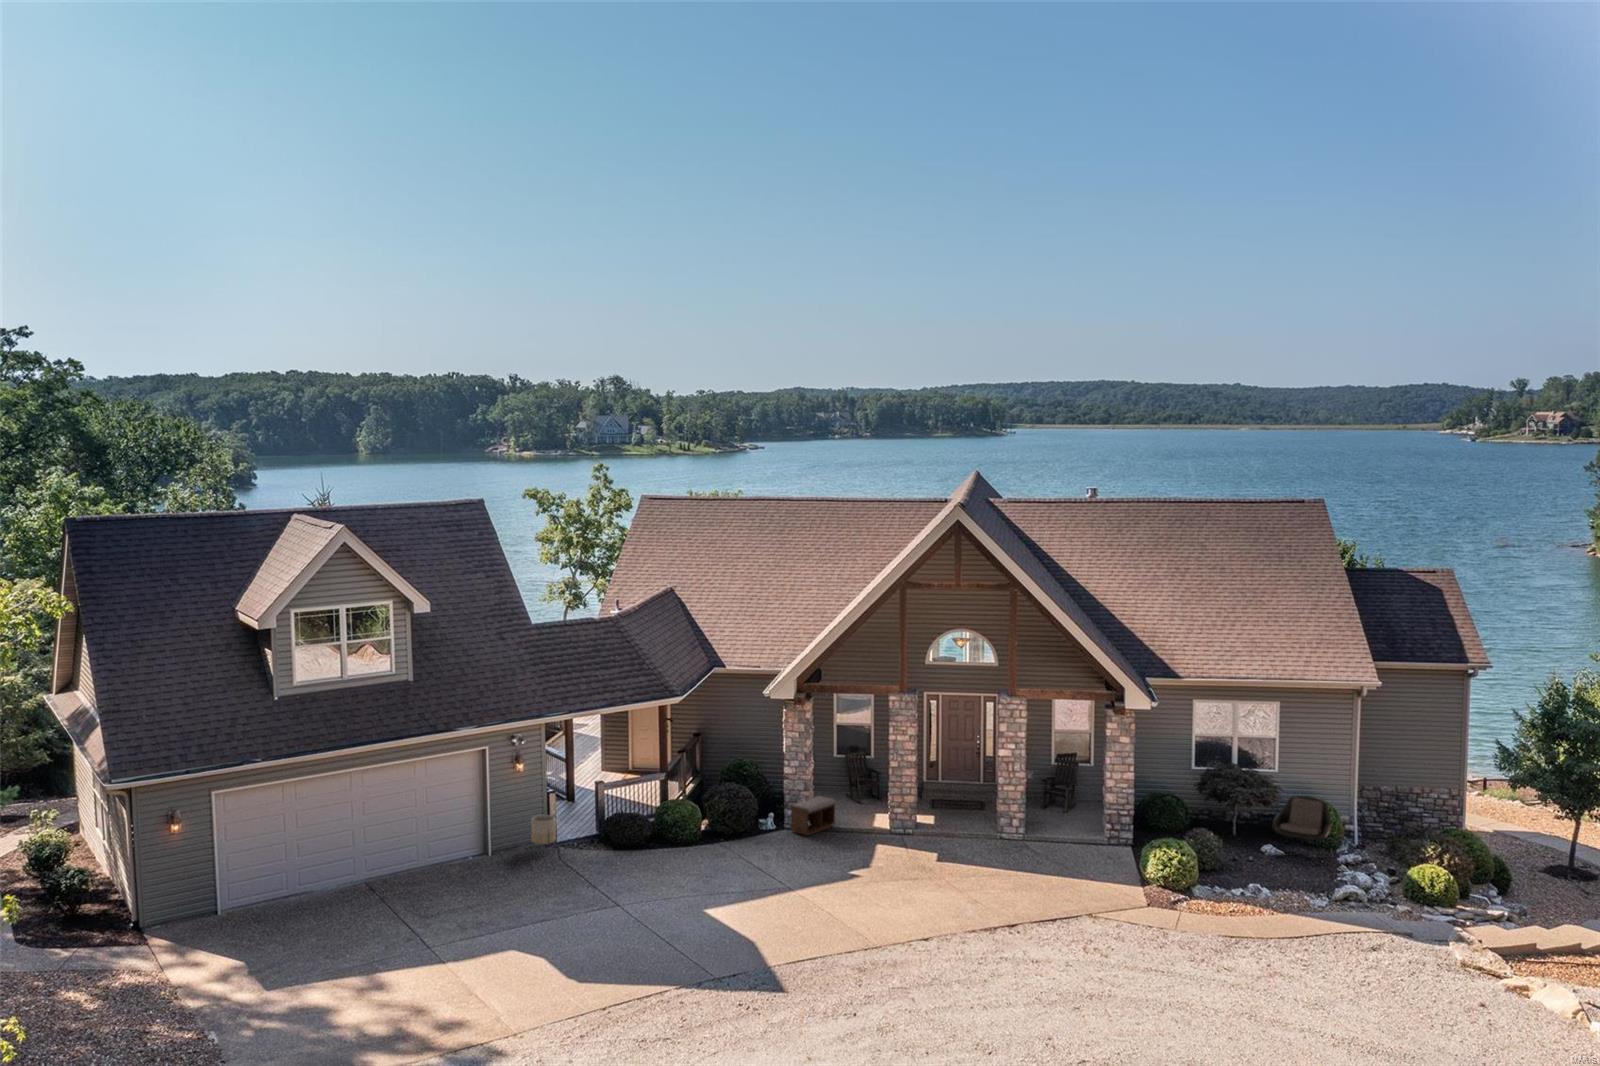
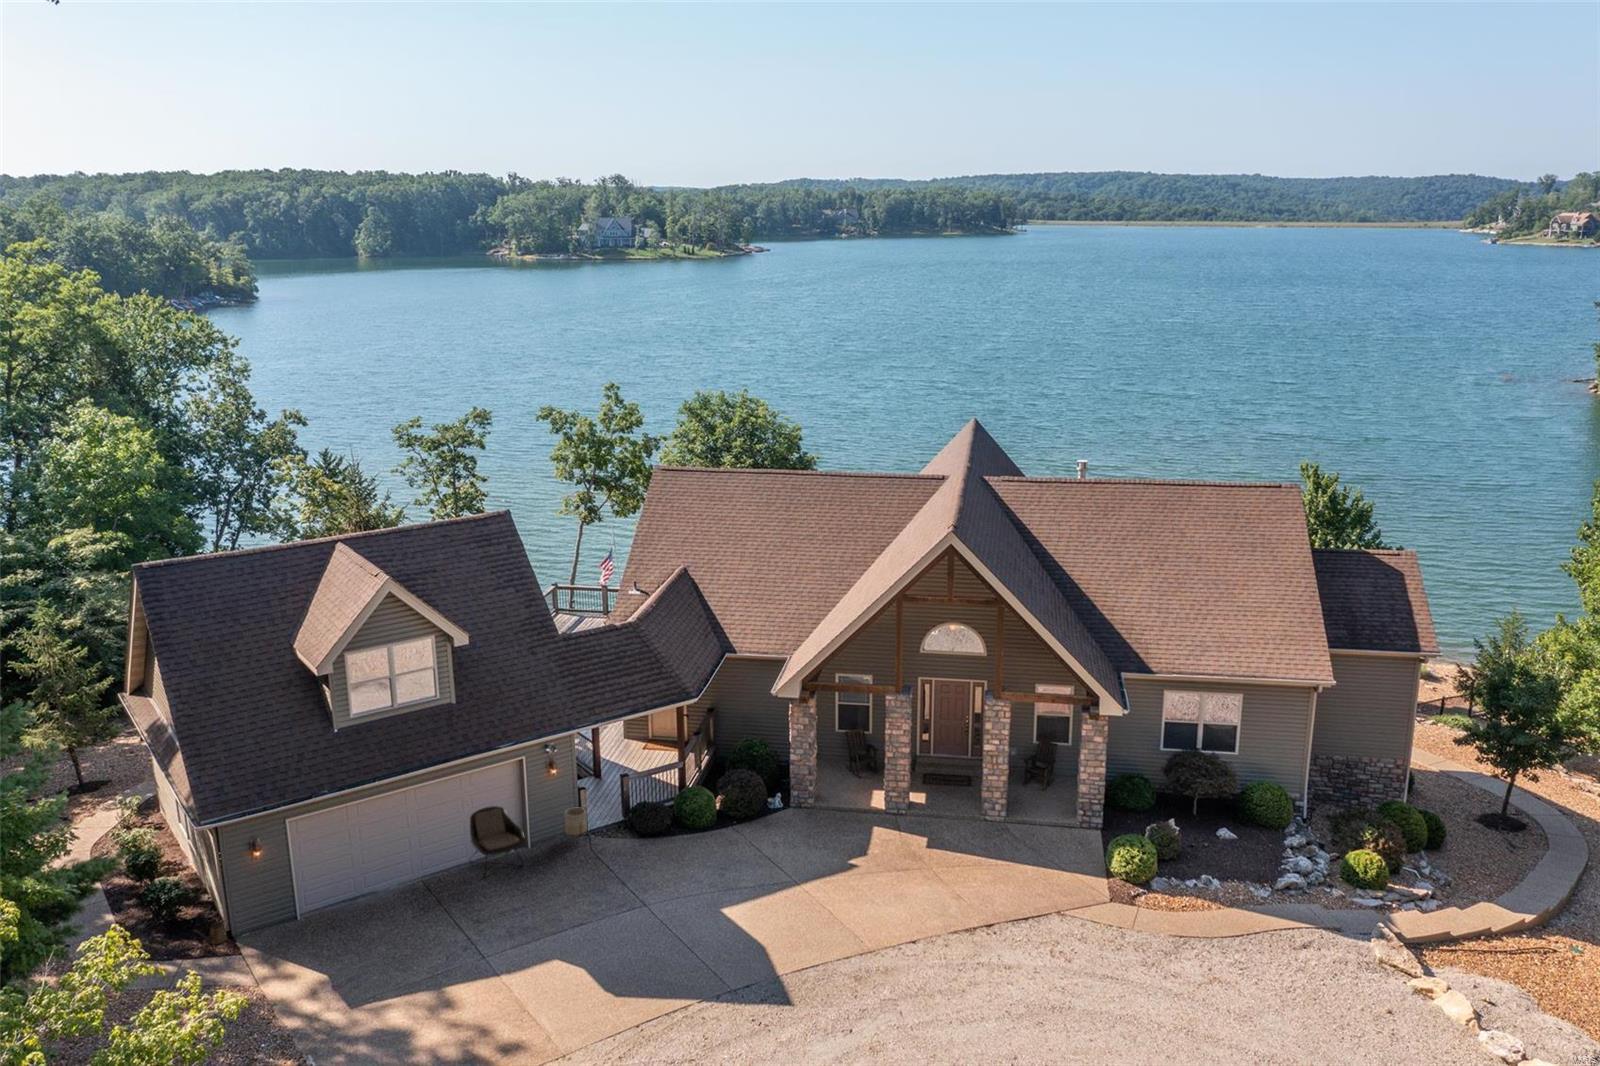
bench: present [790,796,836,836] -> none [796,778,837,818]
lounge chair: present [1272,796,1331,865] -> present [470,806,525,877]
watering can: none [93,907,137,934] -> present [196,921,229,944]

